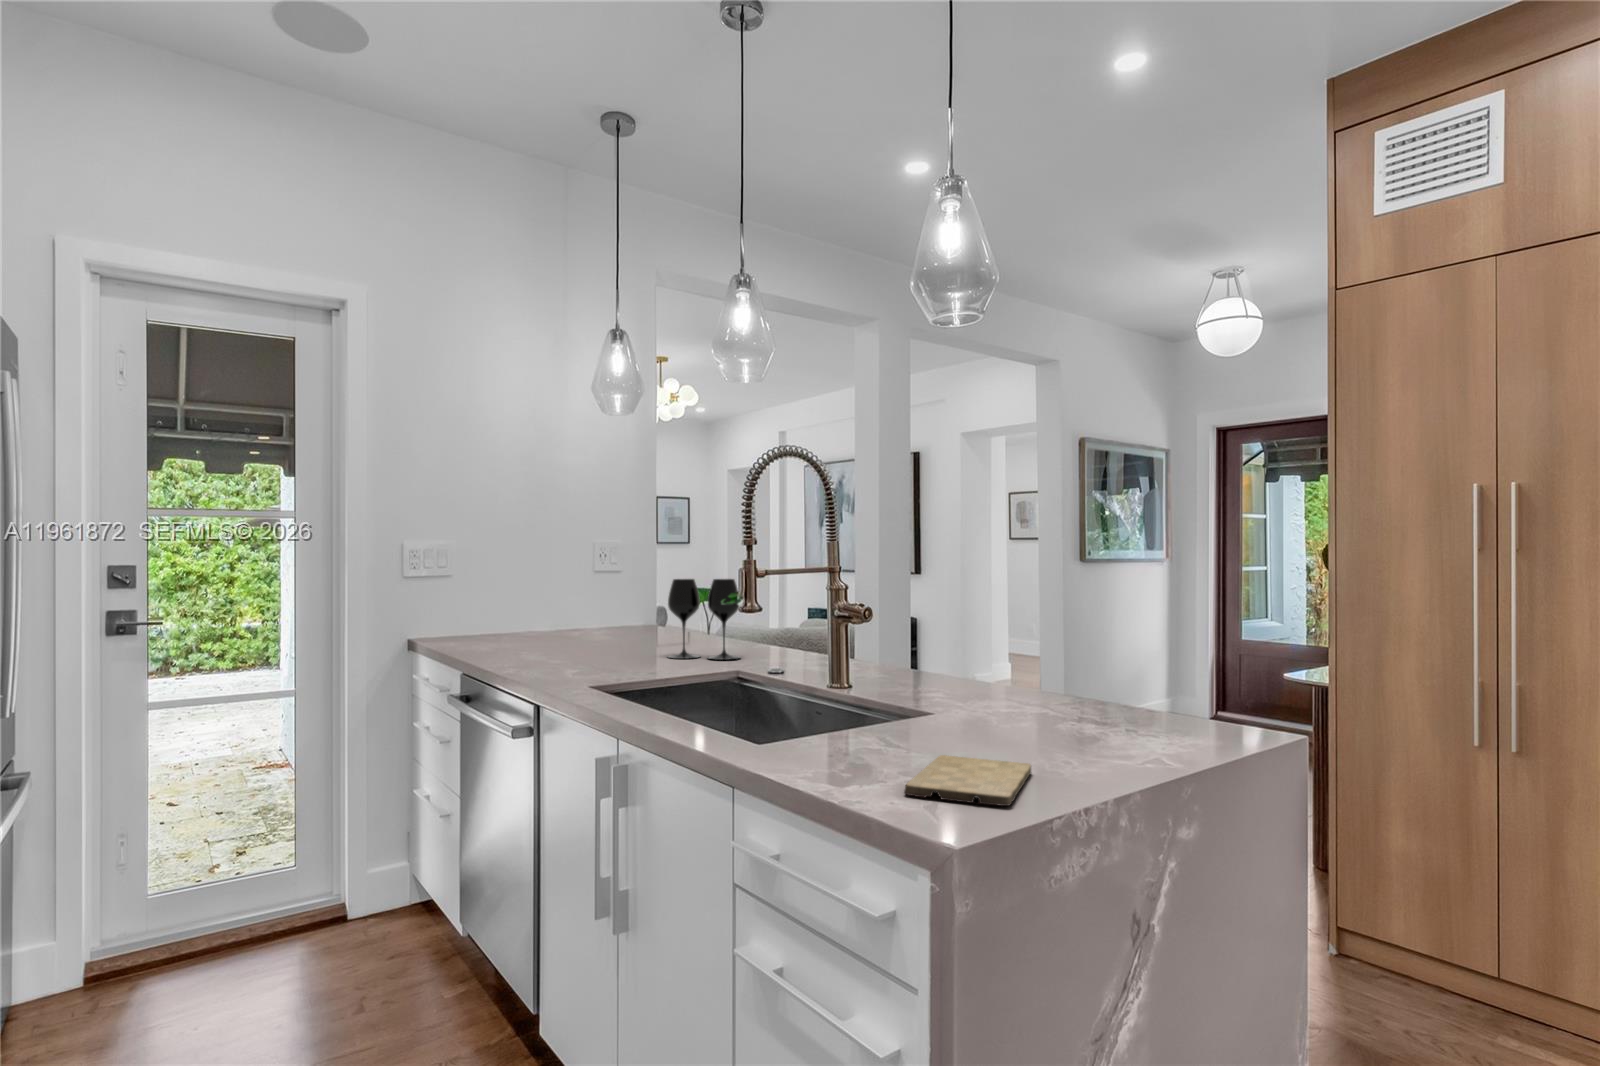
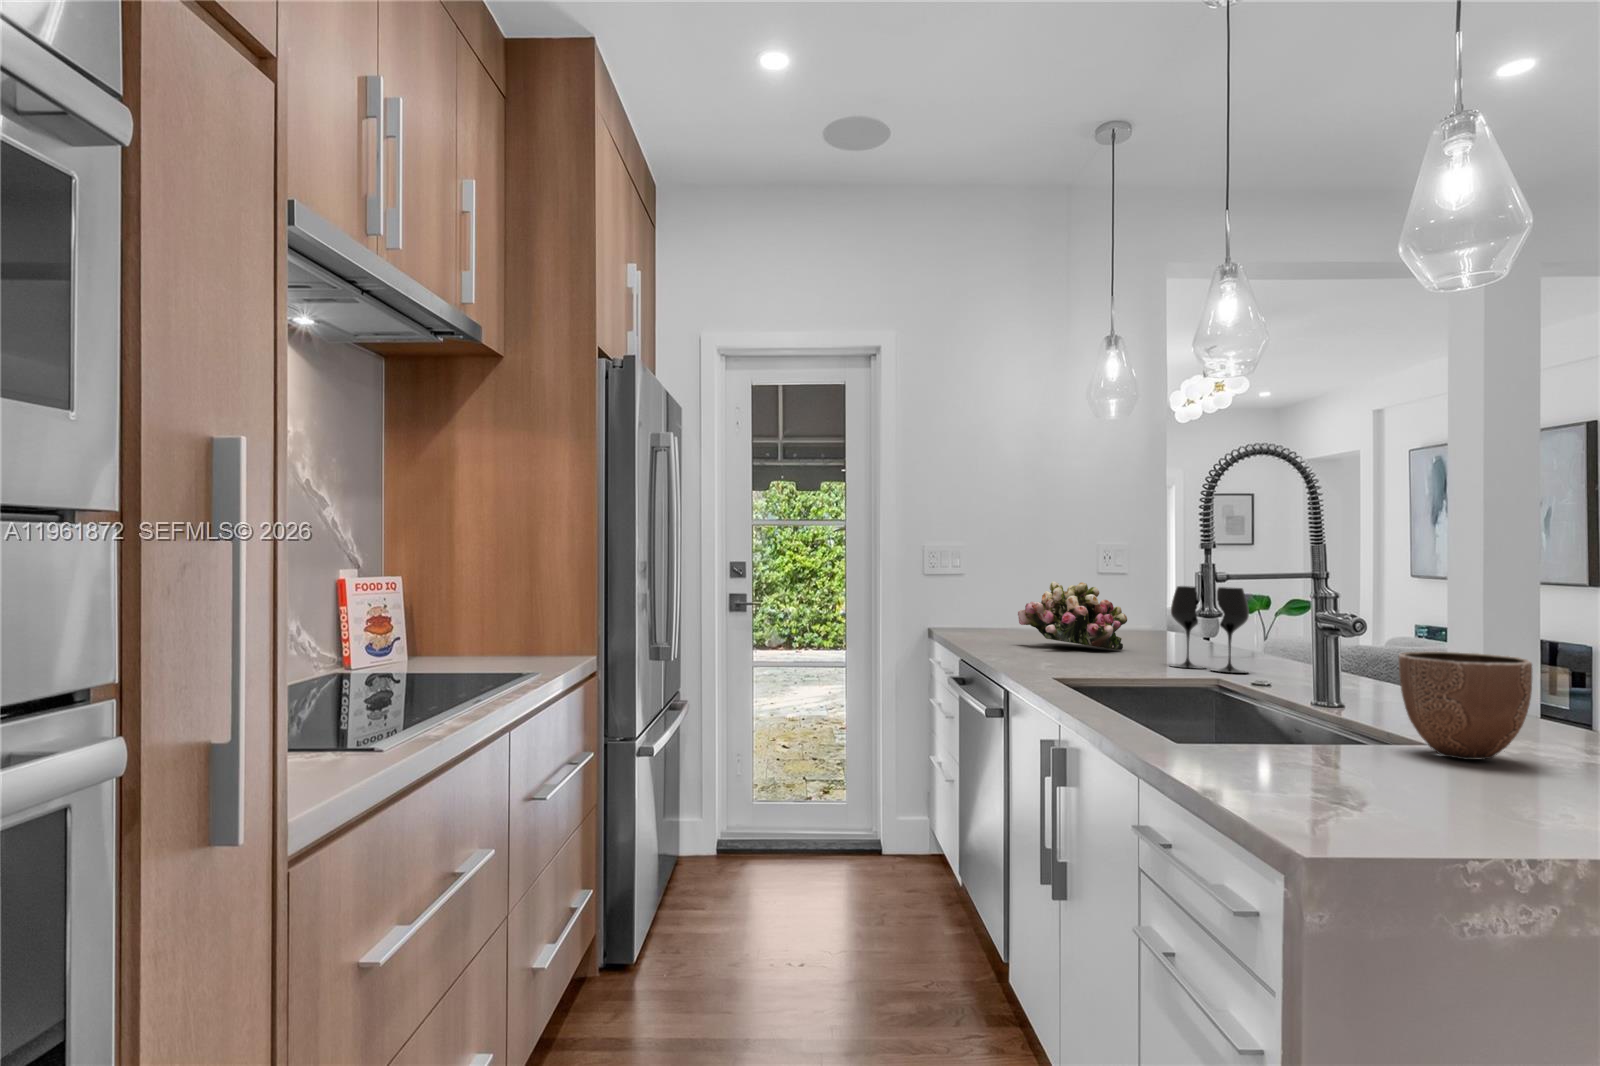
flower arrangement: none [493,576,605,643] -> present [1018,581,1127,650]
decorative bowl: none [974,641,1071,735] -> present [1399,651,1532,759]
cutting board: present [904,755,1031,806] -> none [1203,750,1387,787]

